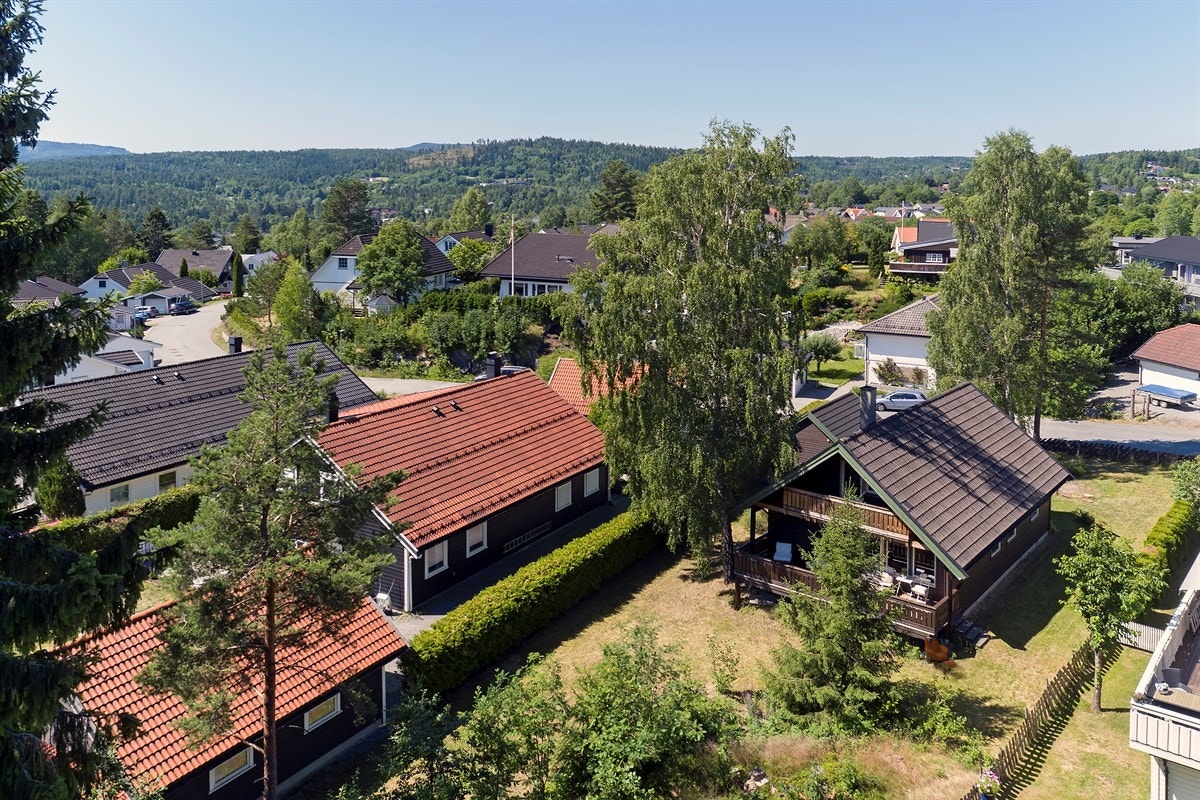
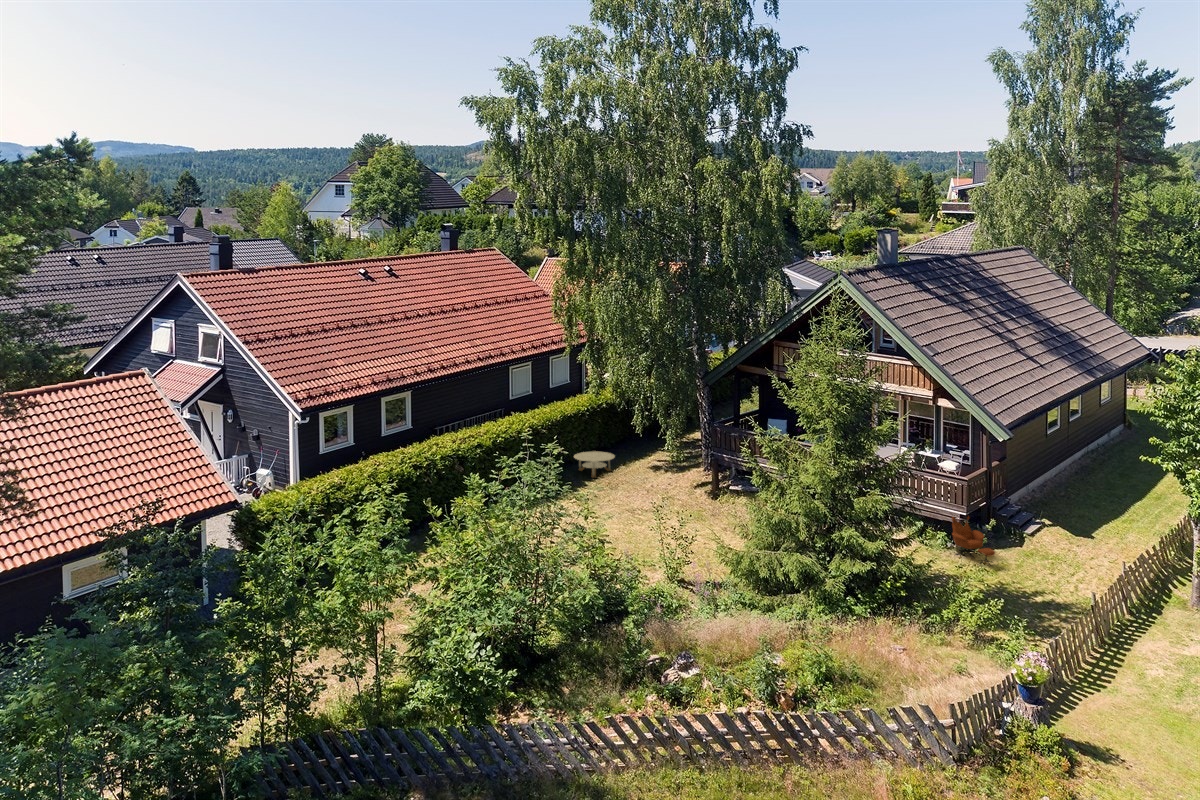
round table: none [620,564,653,588] -> present [574,451,615,477]

